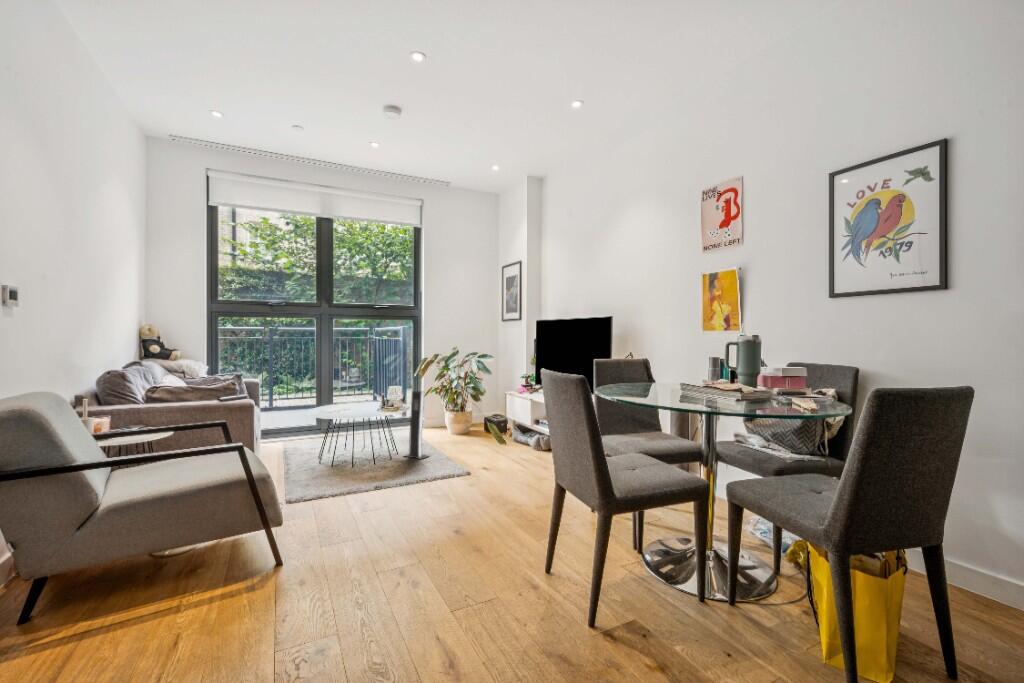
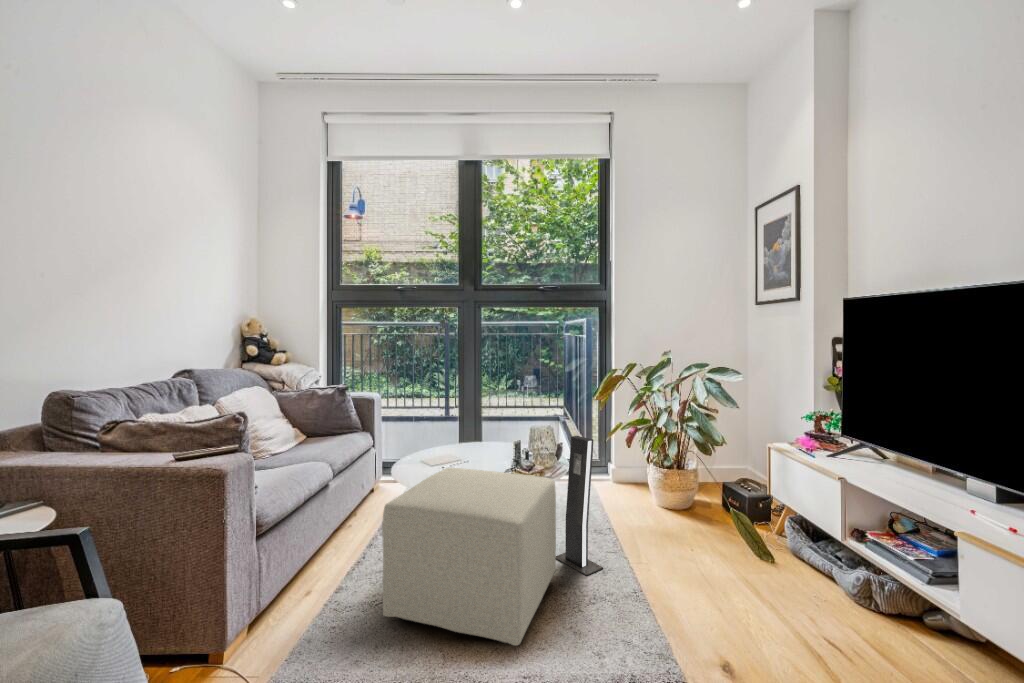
ottoman: none [327,411,408,482] -> present [382,468,556,645]

